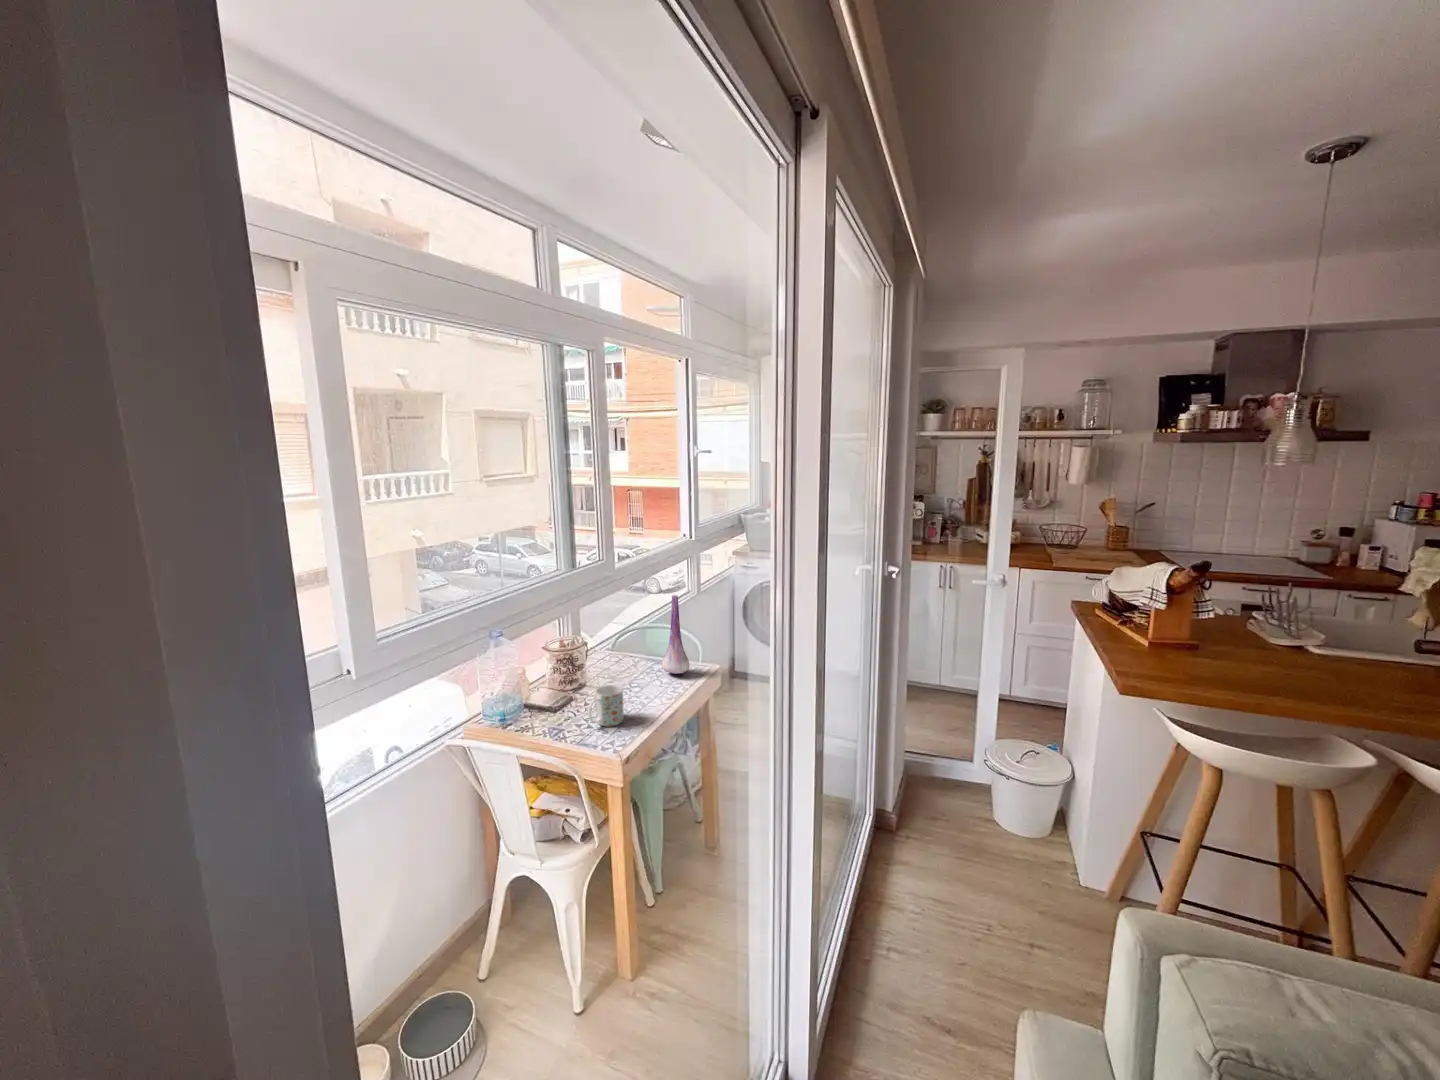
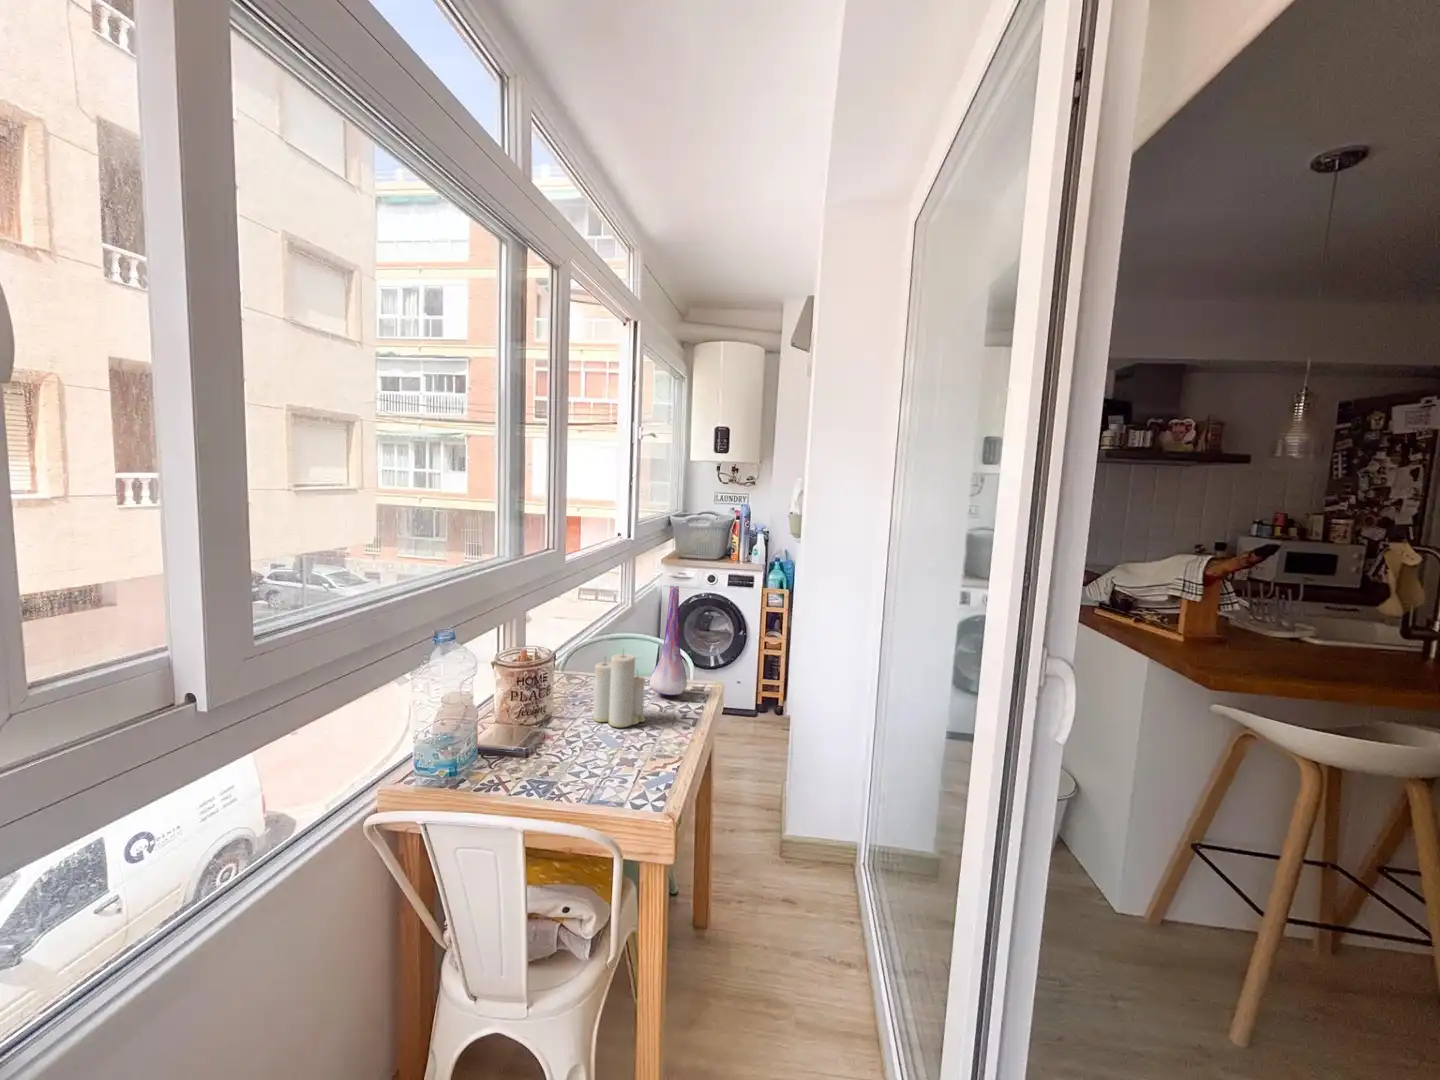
candle: none [612,642,647,696] -> present [592,654,645,727]
mug: present [588,685,624,726] -> none [596,710,641,772]

